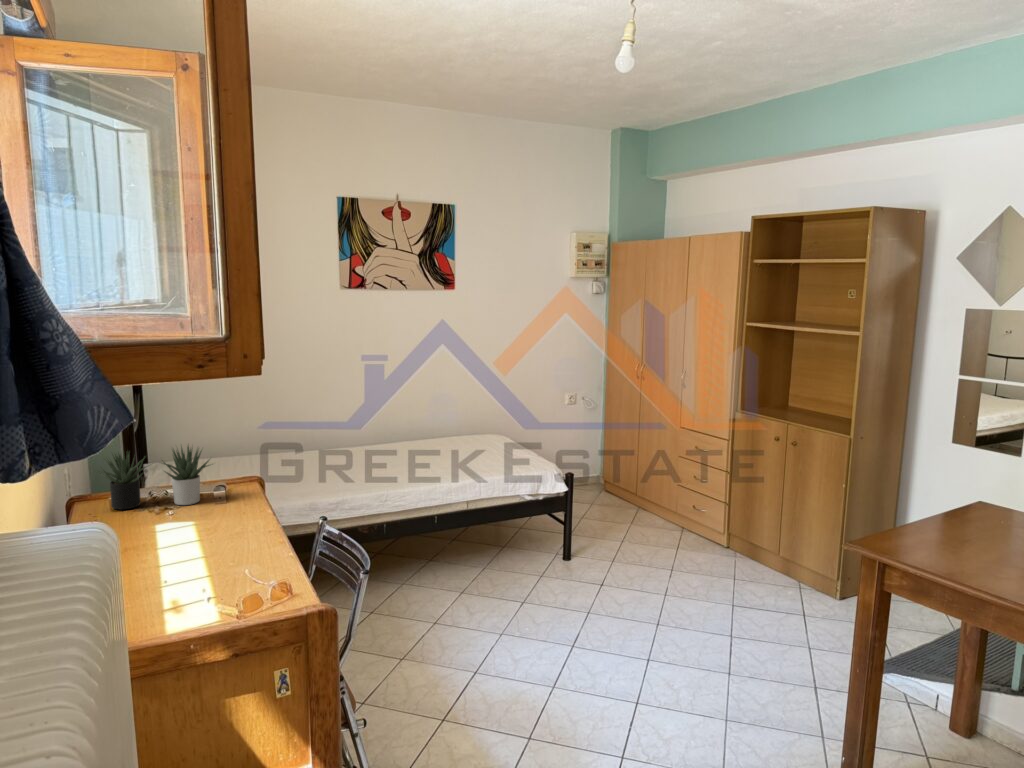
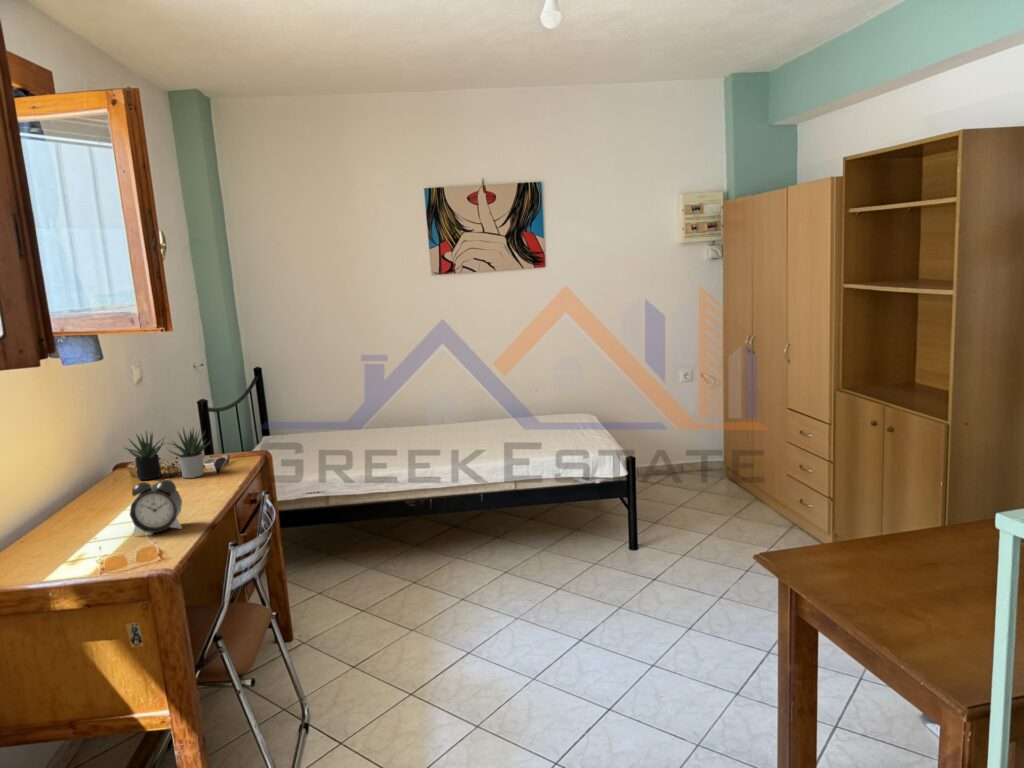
alarm clock: none [207,502,269,570] -> present [130,480,182,535]

